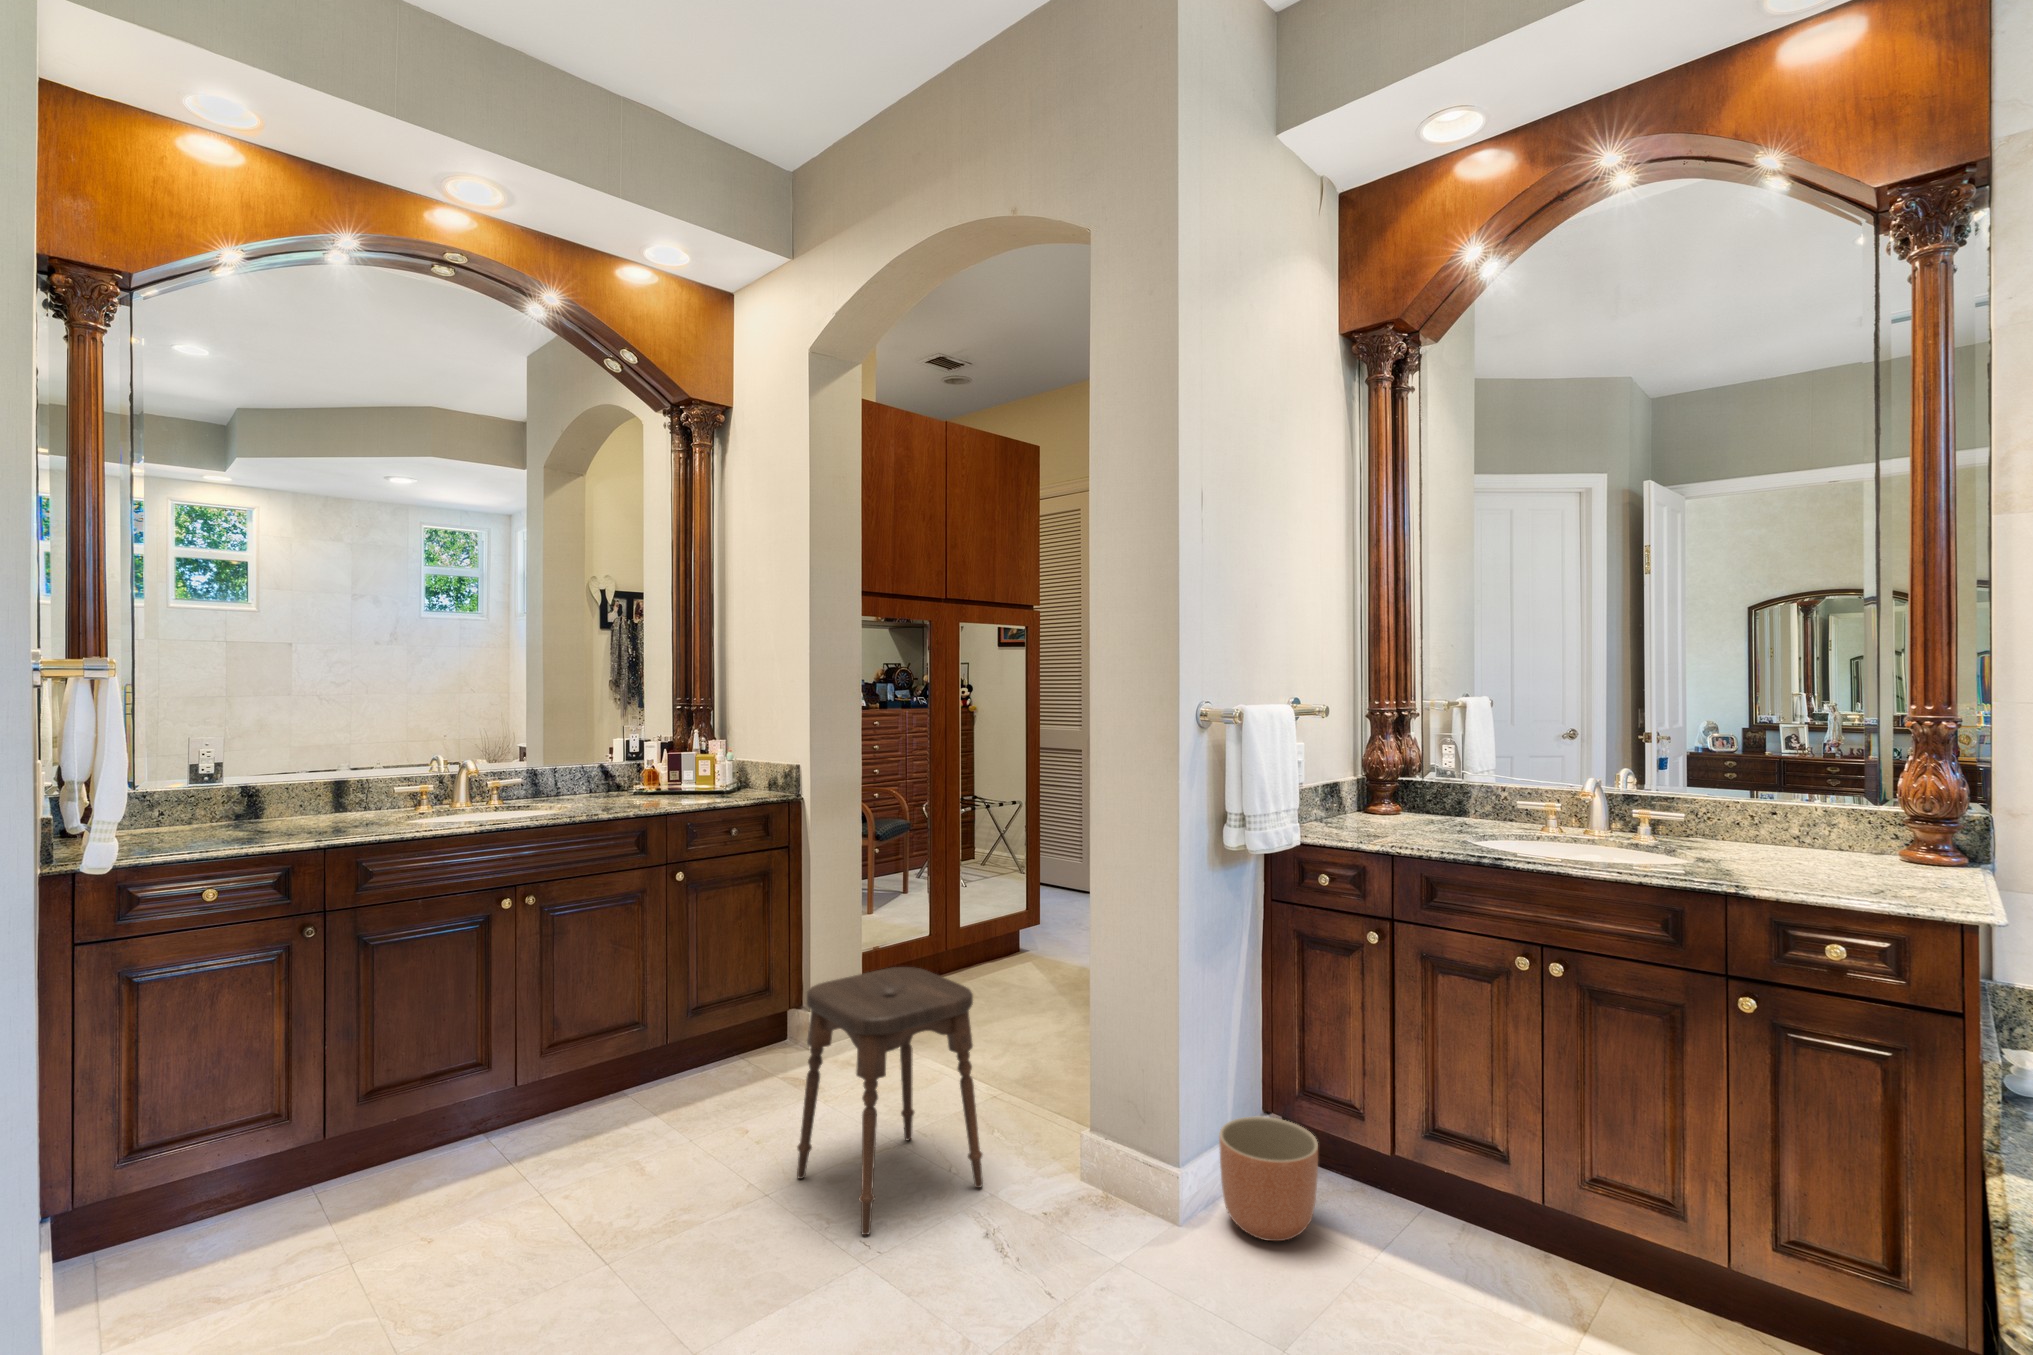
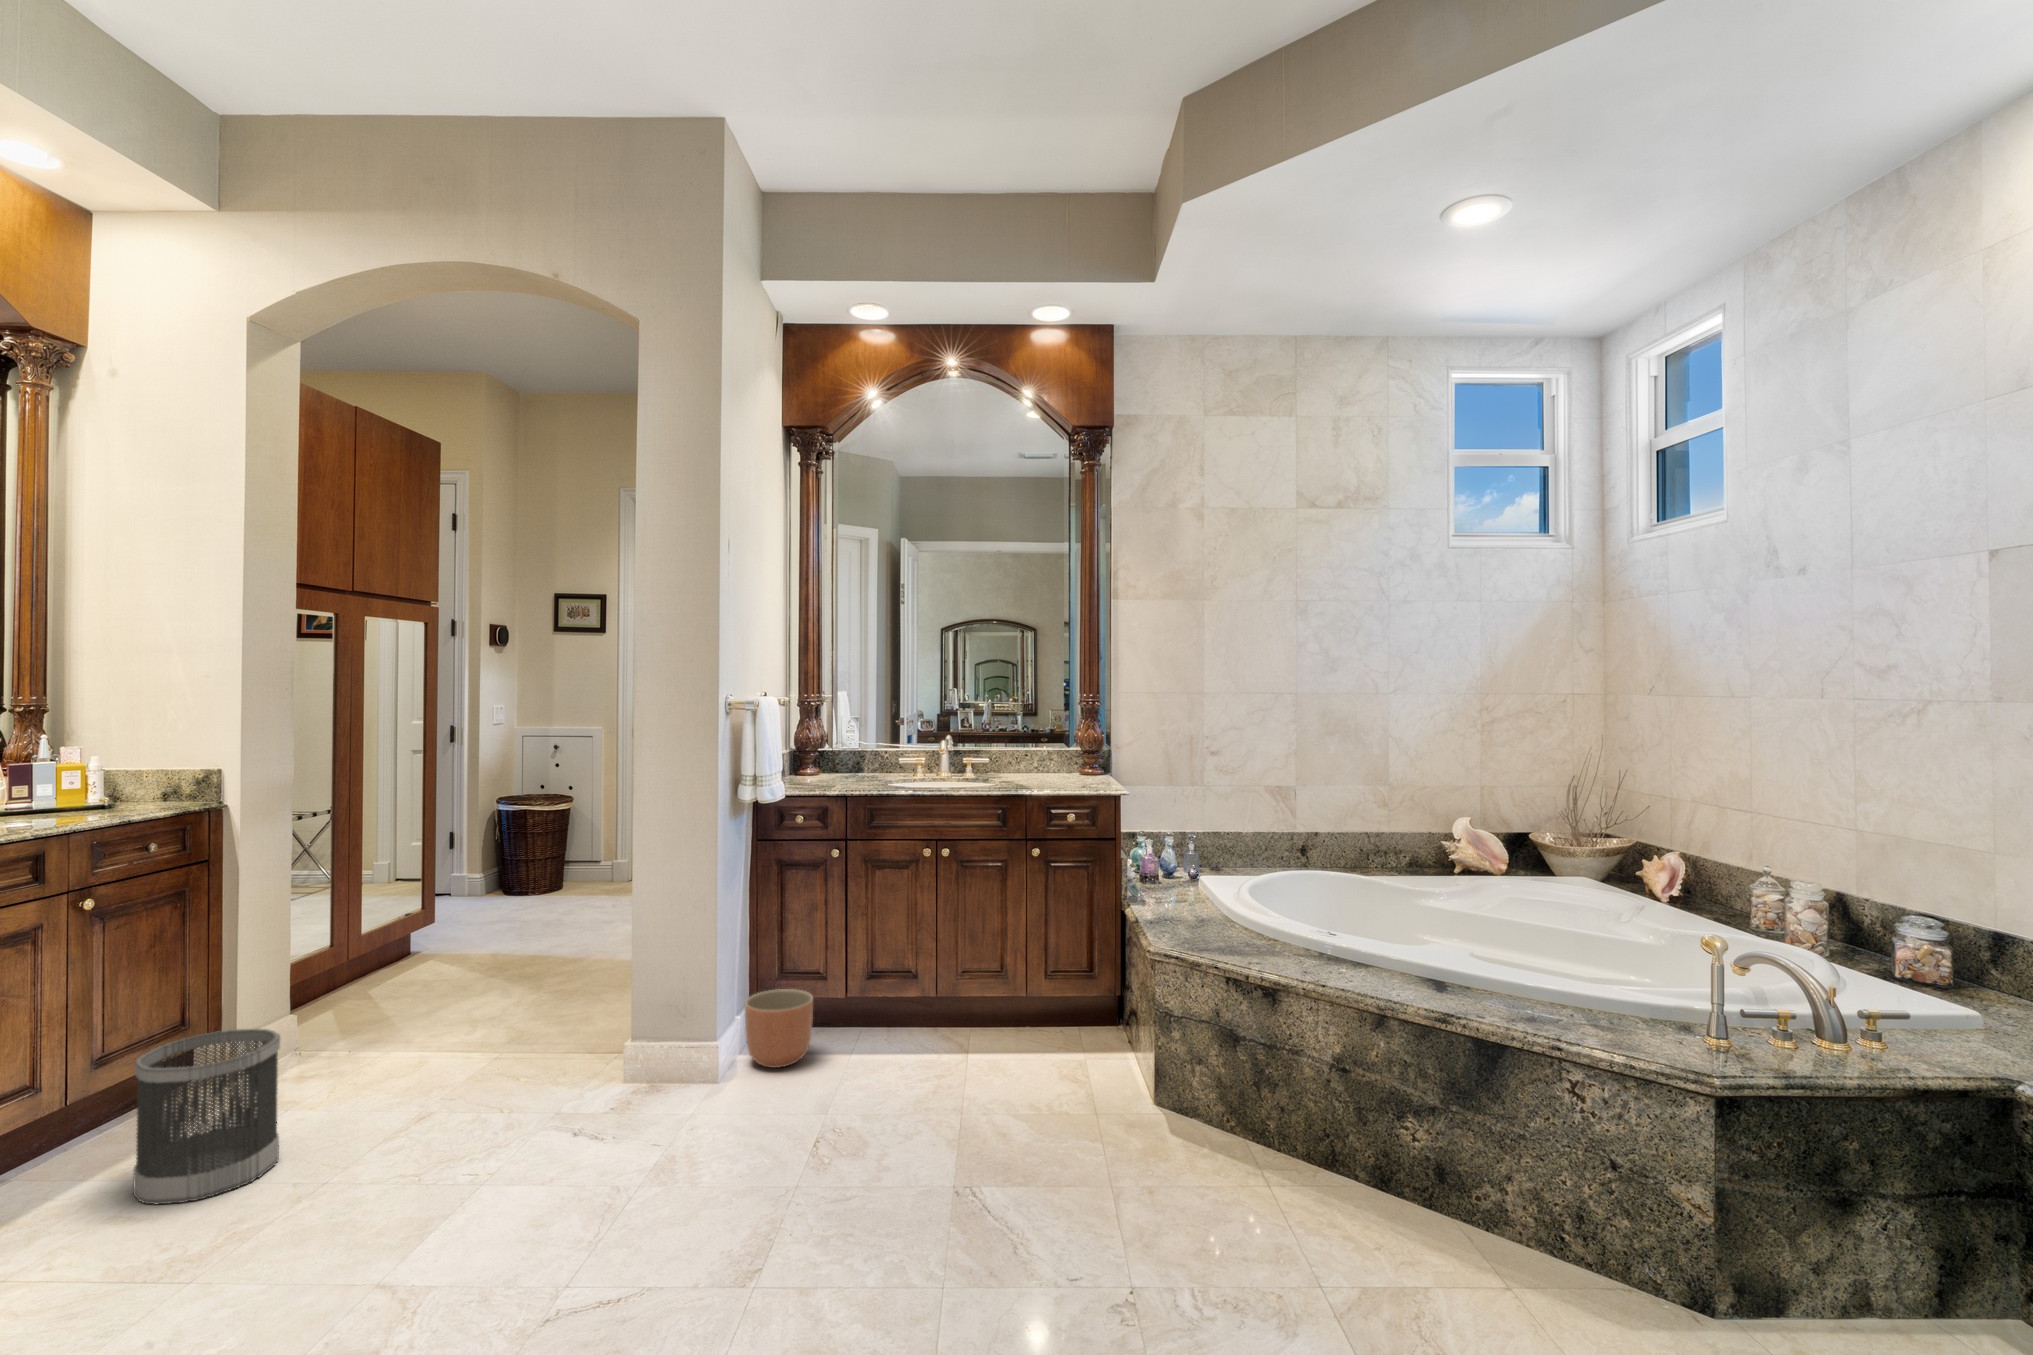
stool: present [797,967,983,1235] -> none [356,942,550,1162]
wastebasket: none [647,1011,758,1176] -> present [133,1029,280,1204]

